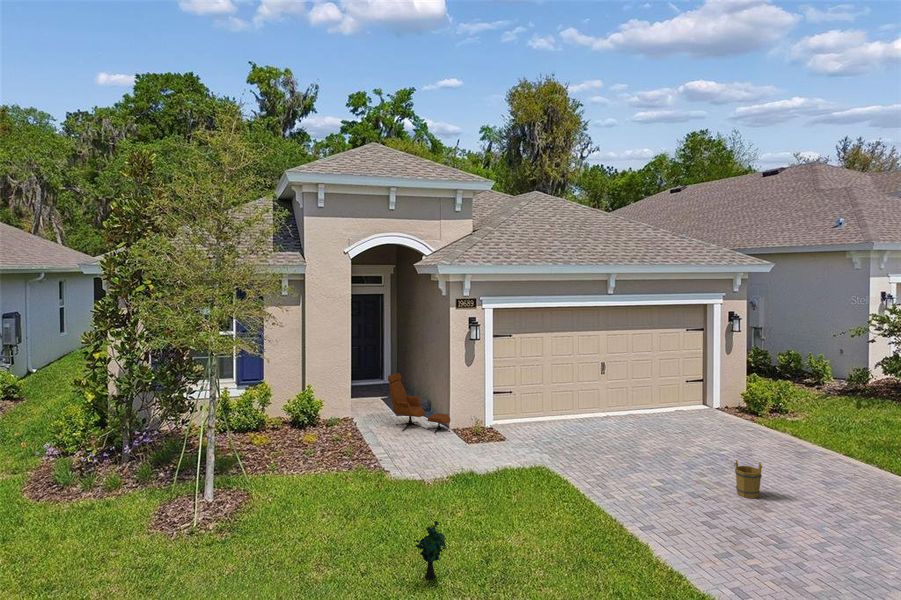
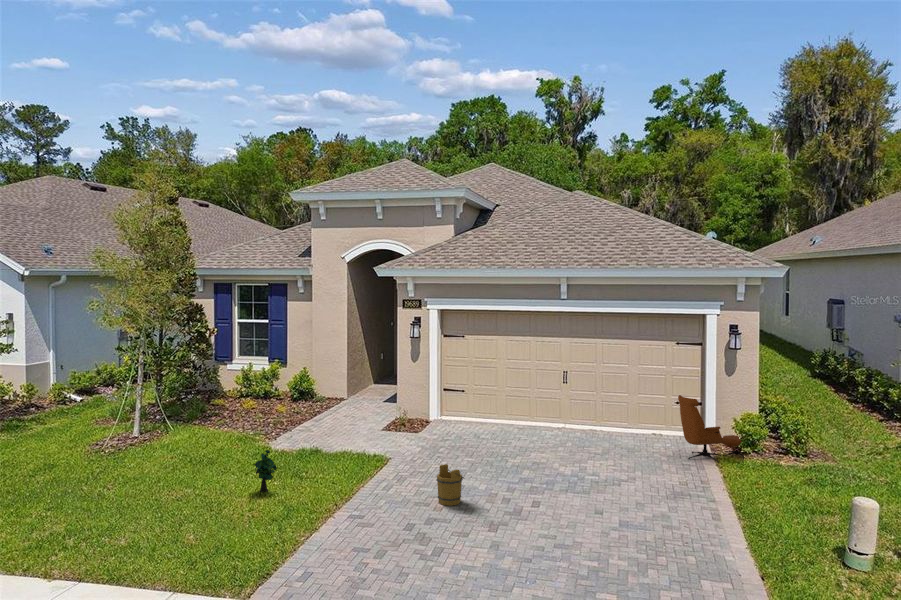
lounge chair: present [388,373,451,434] -> present [678,395,744,463]
decorative plant: present [415,521,447,580] -> present [253,450,277,492]

